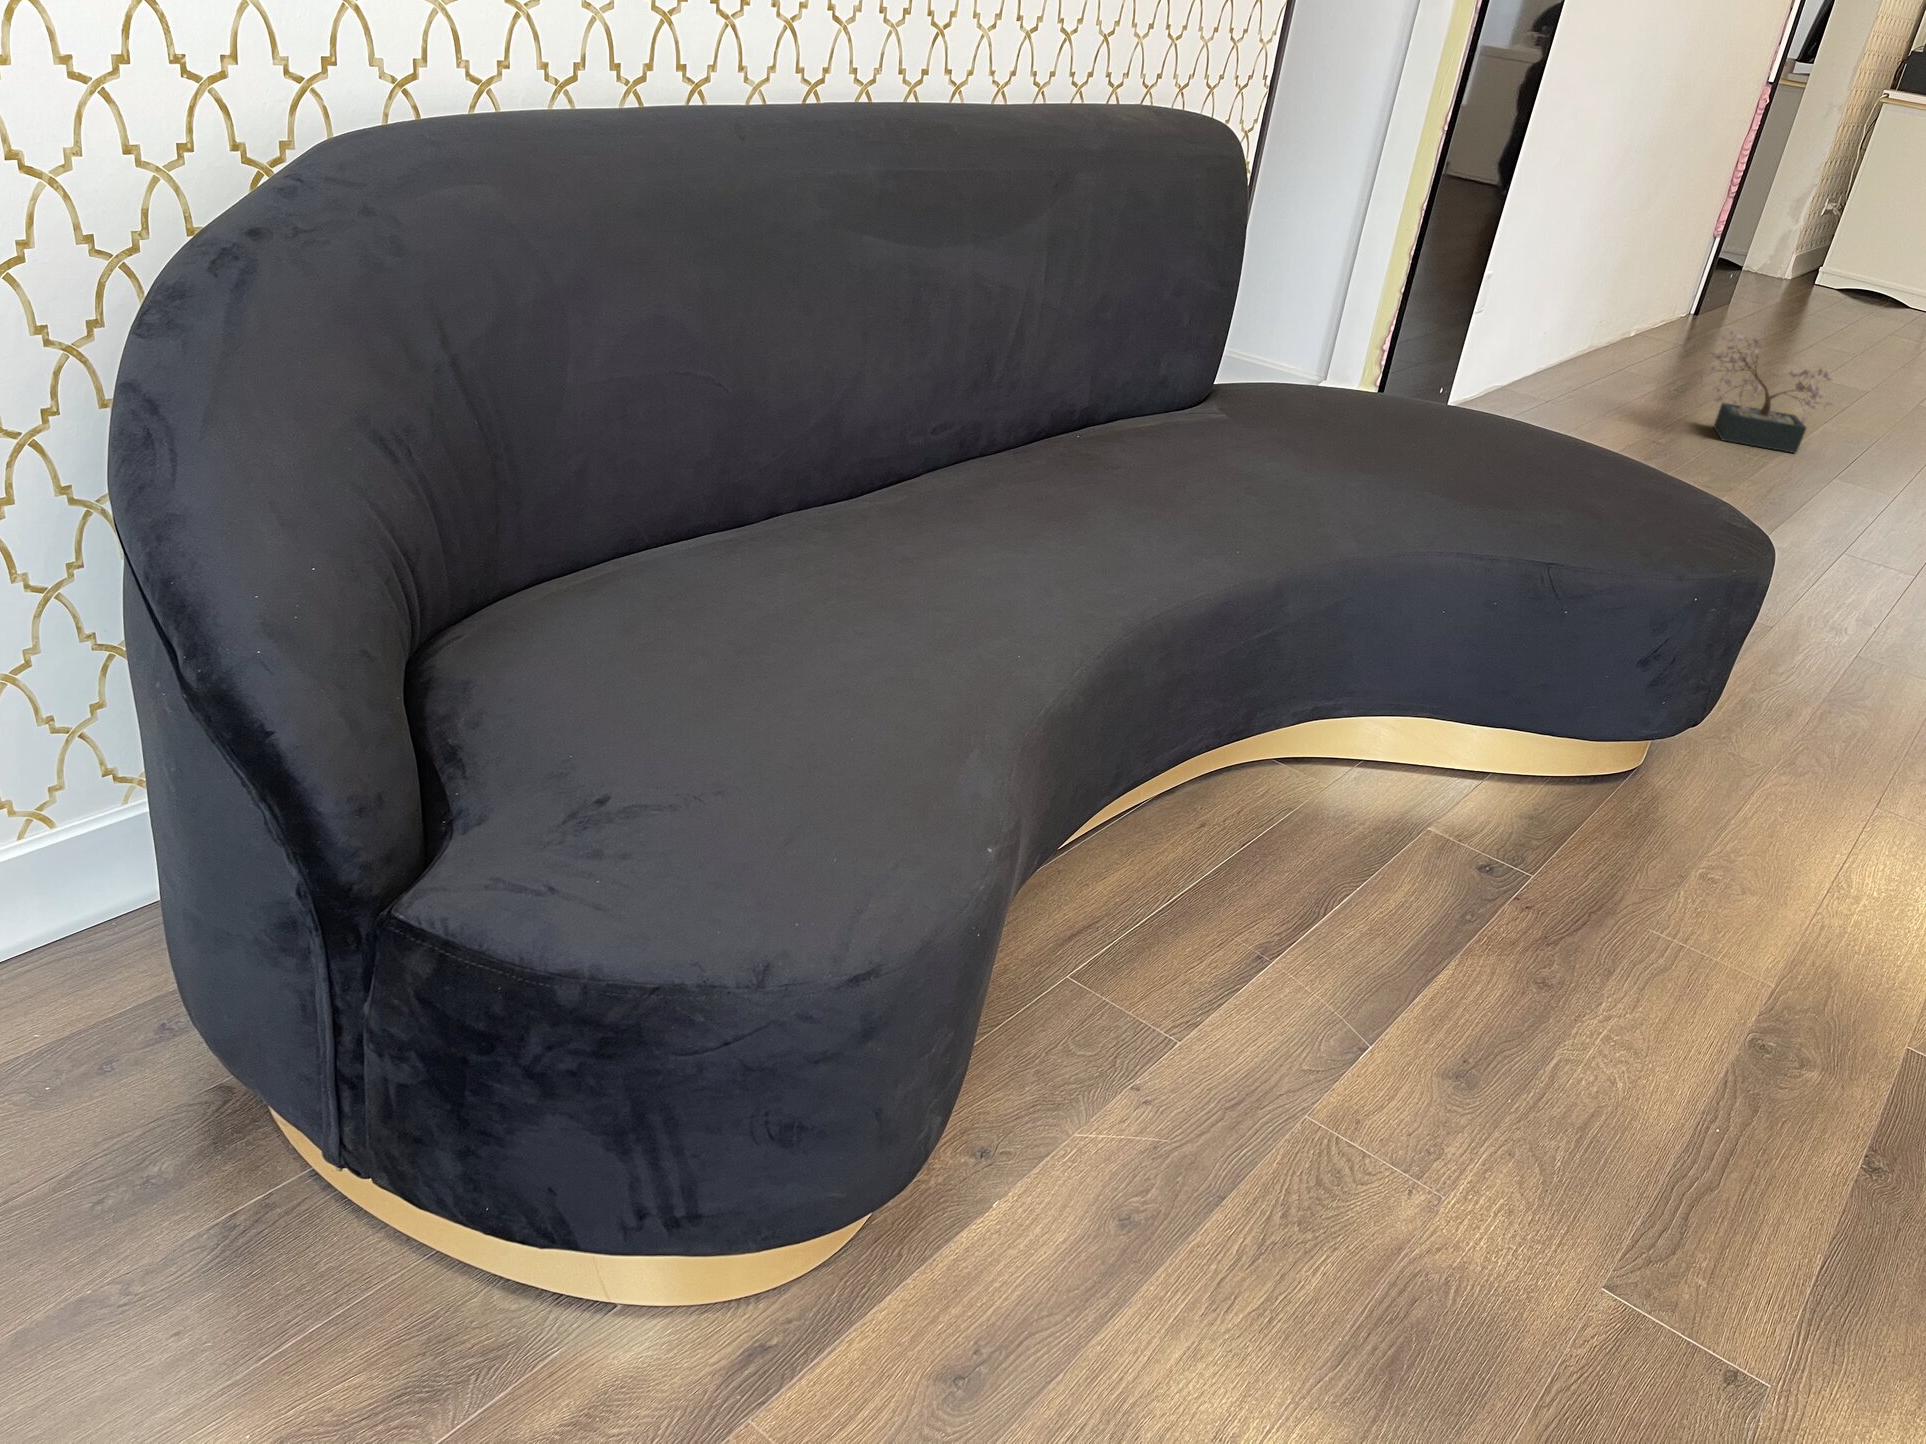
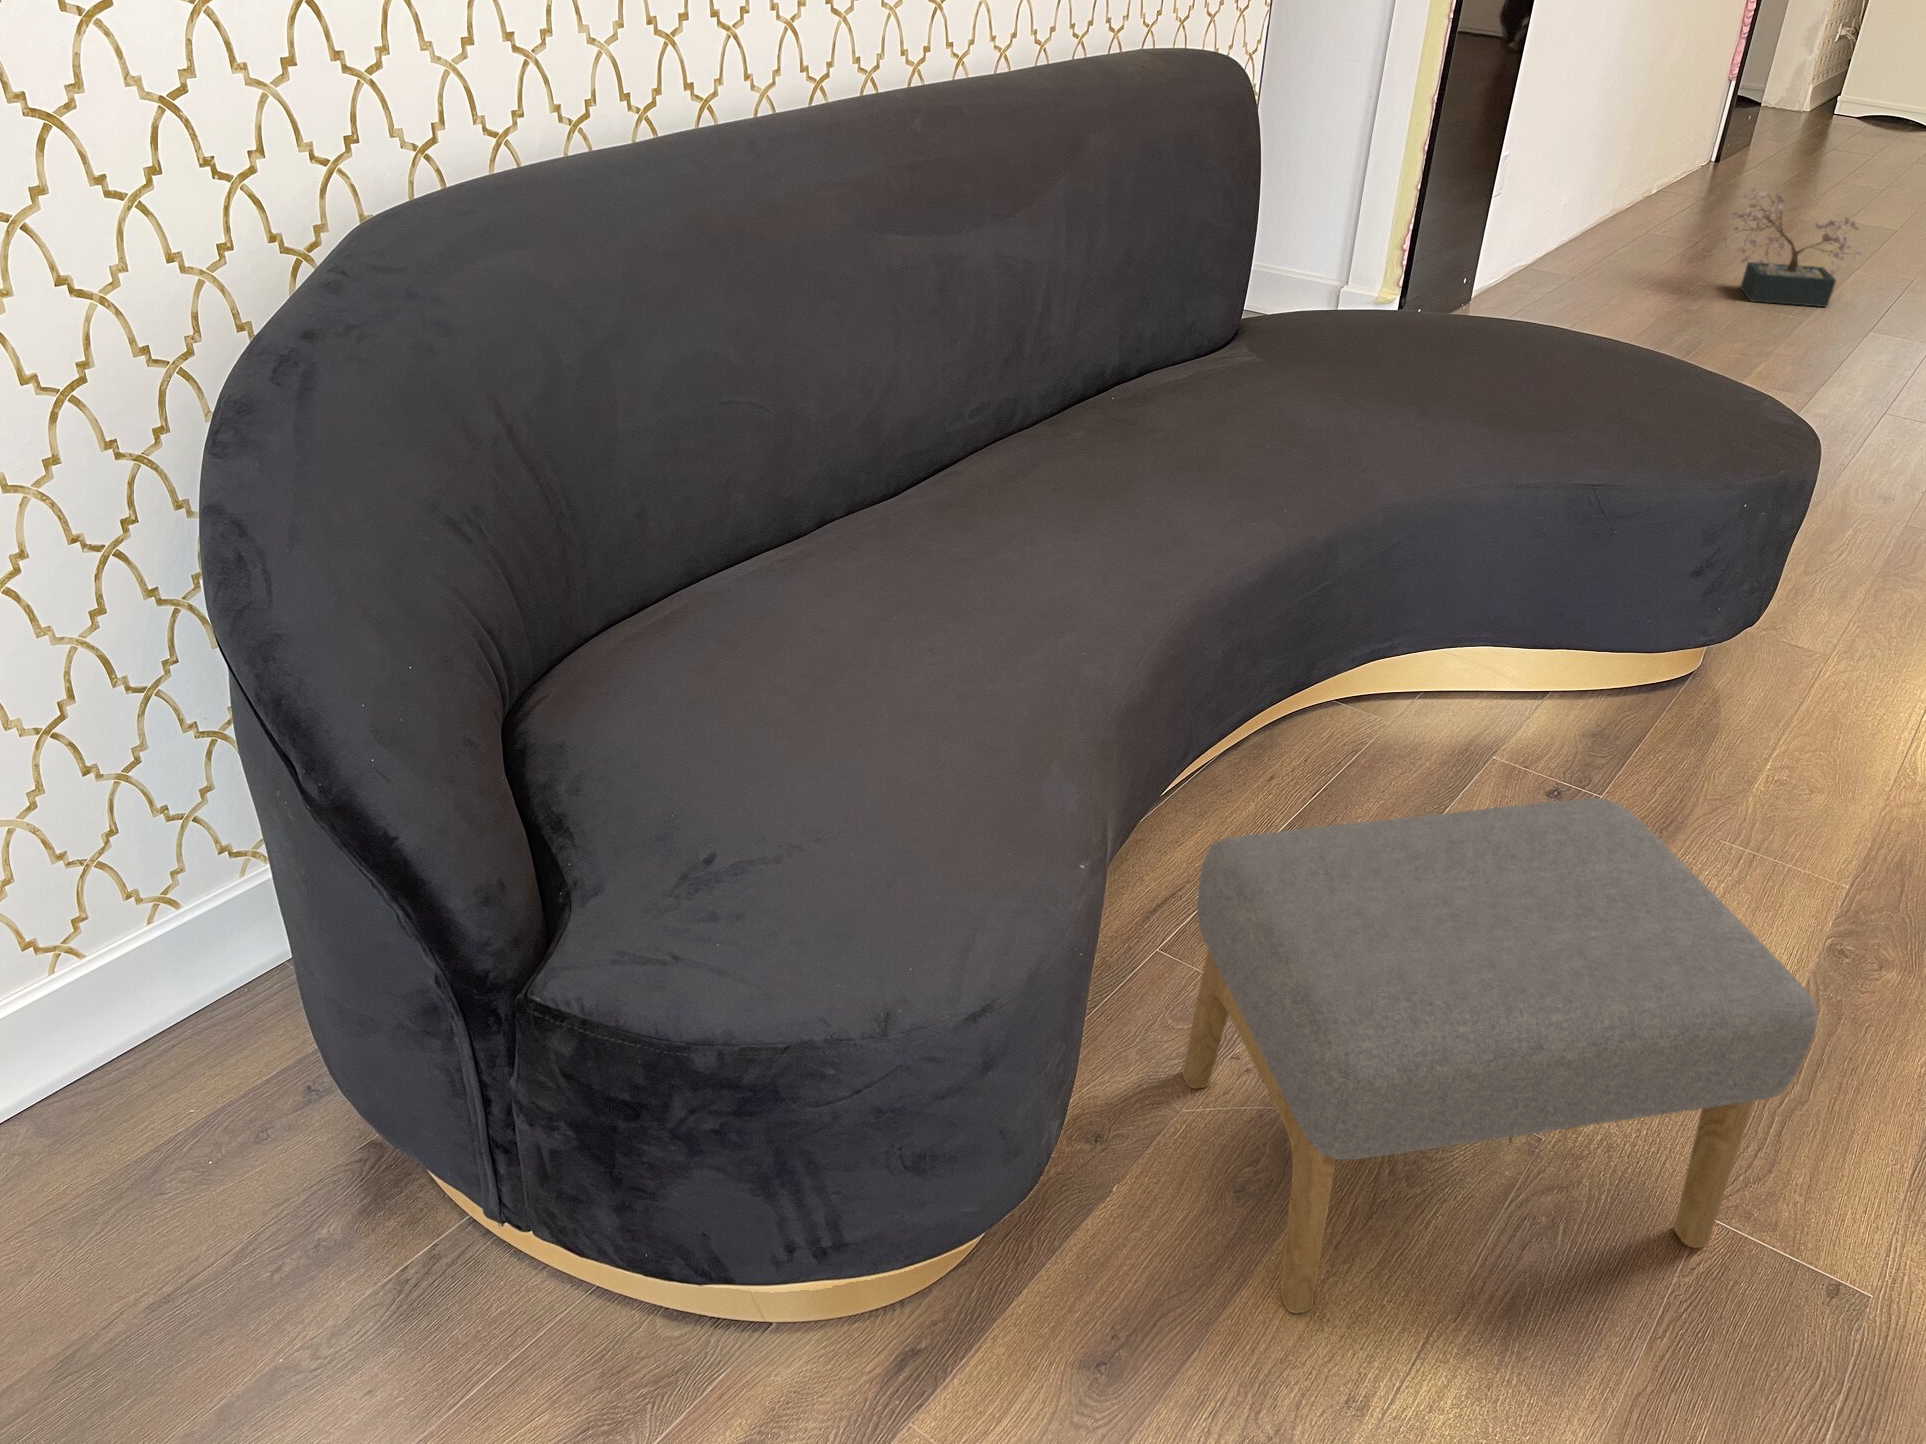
footstool: none [1077,848,1722,1345] -> present [1182,798,1818,1314]

